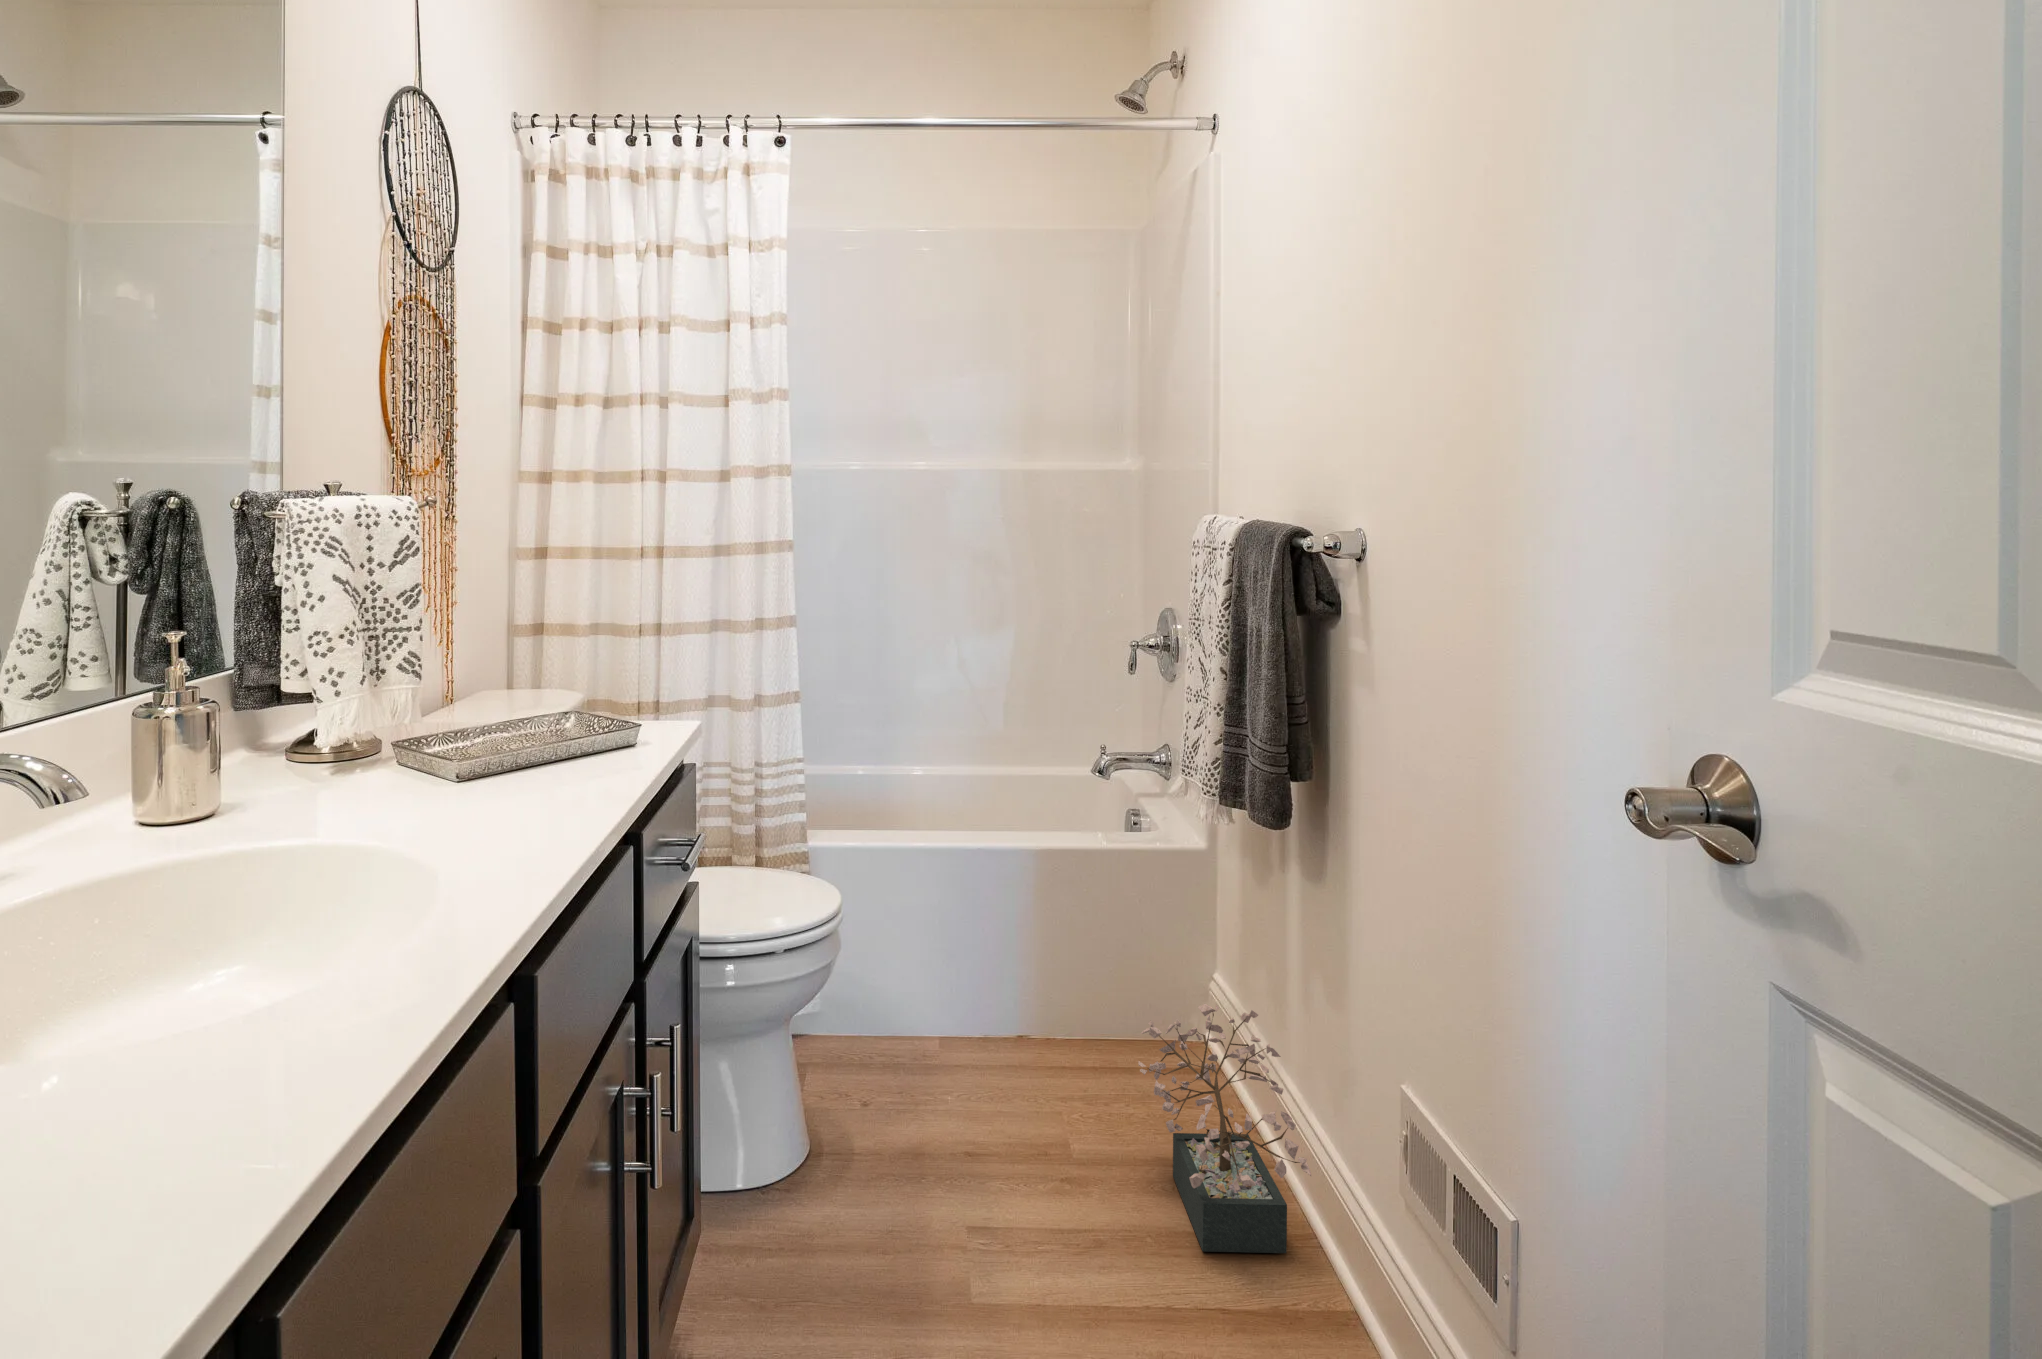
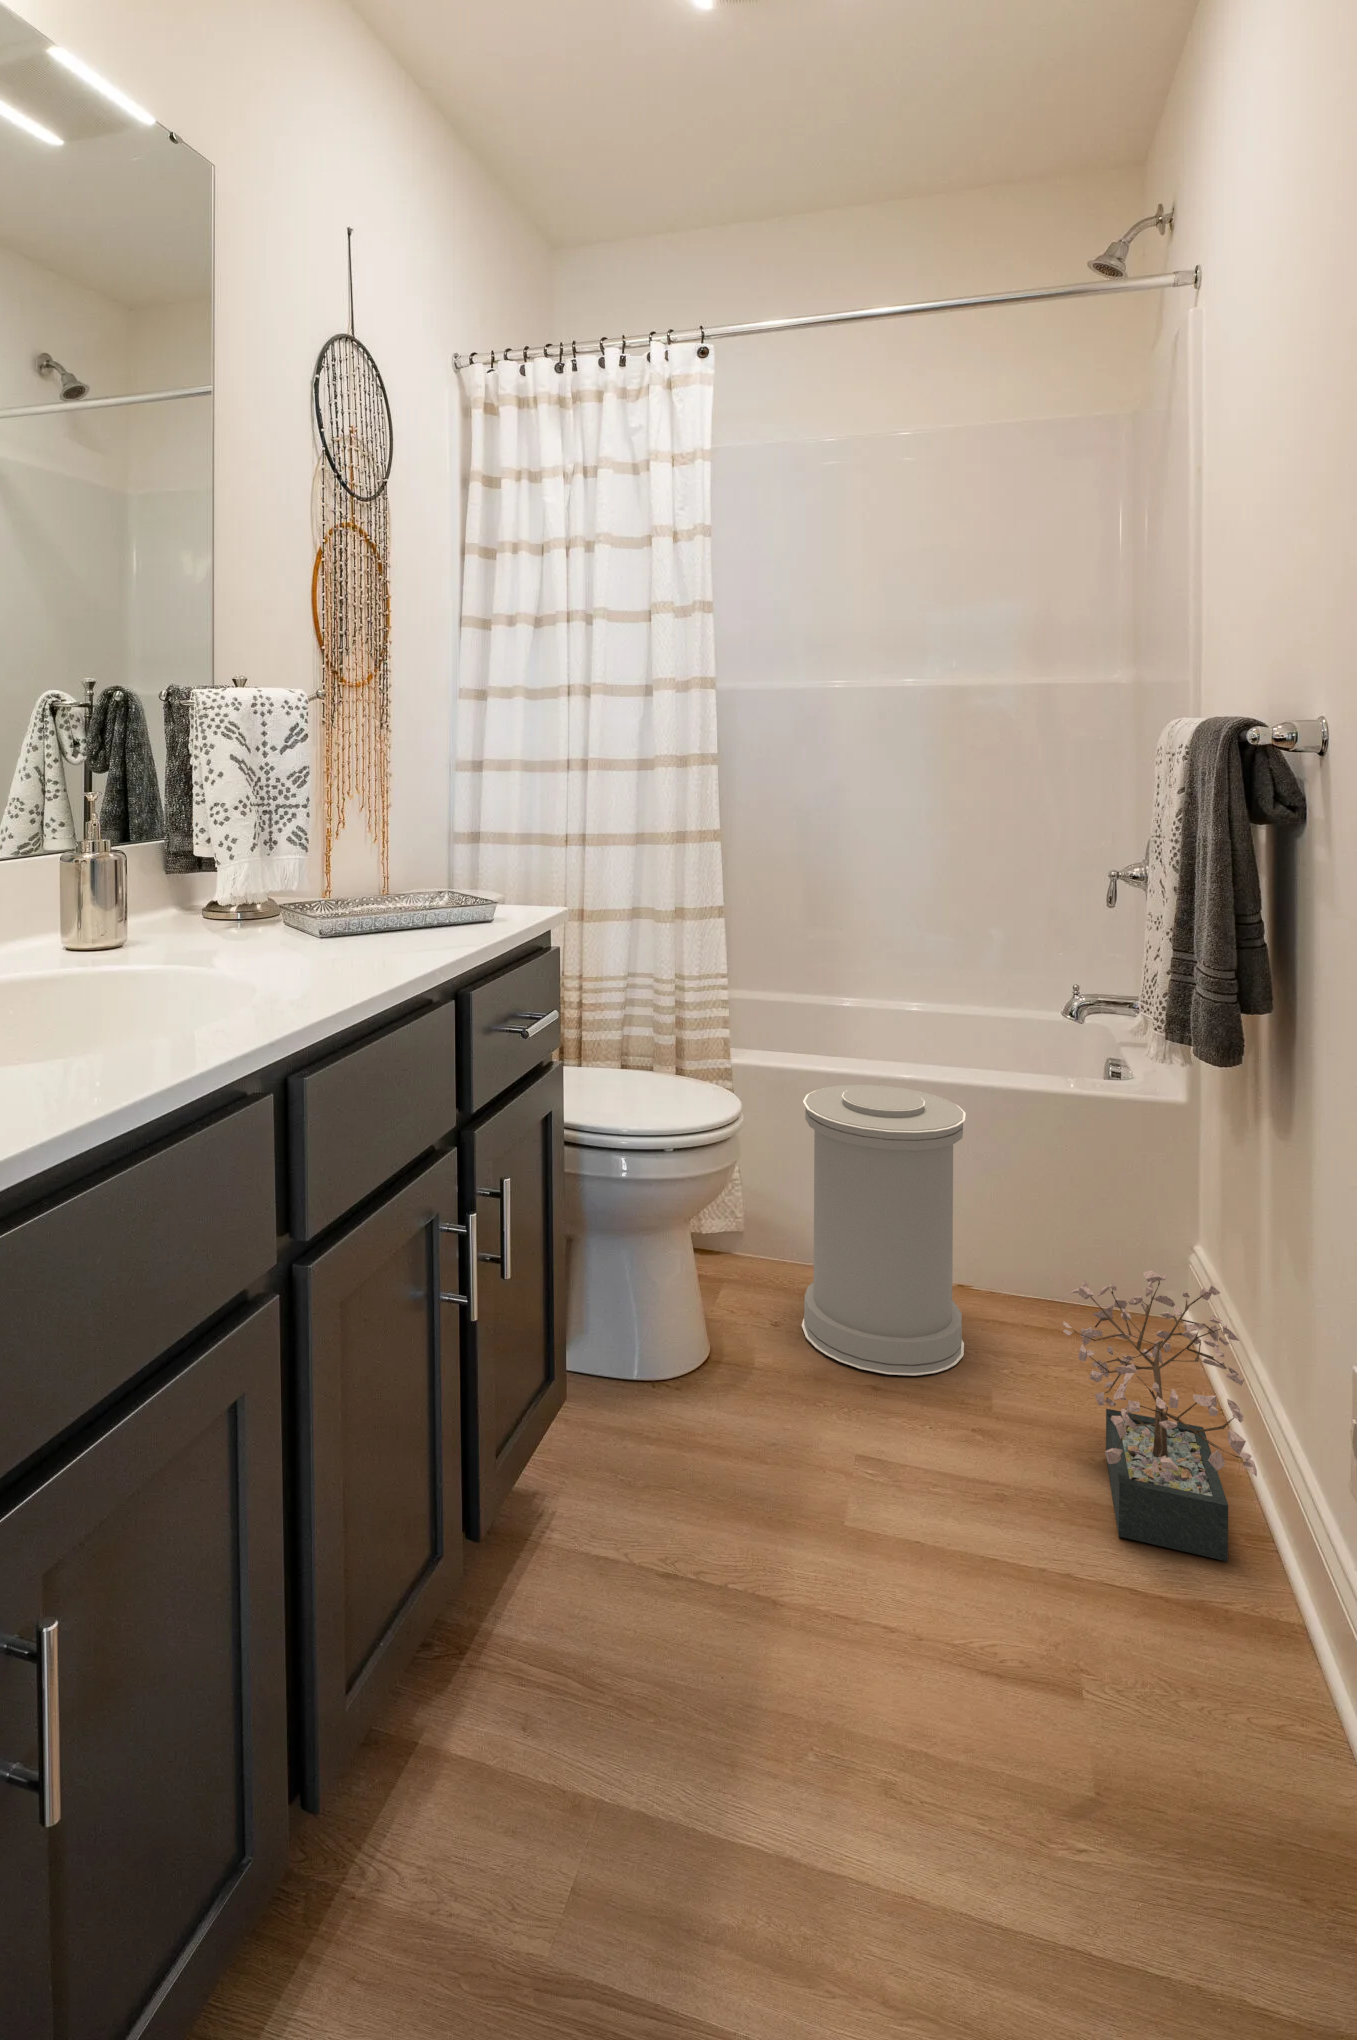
trash can: none [890,856,1038,1134] -> present [802,1085,966,1376]

